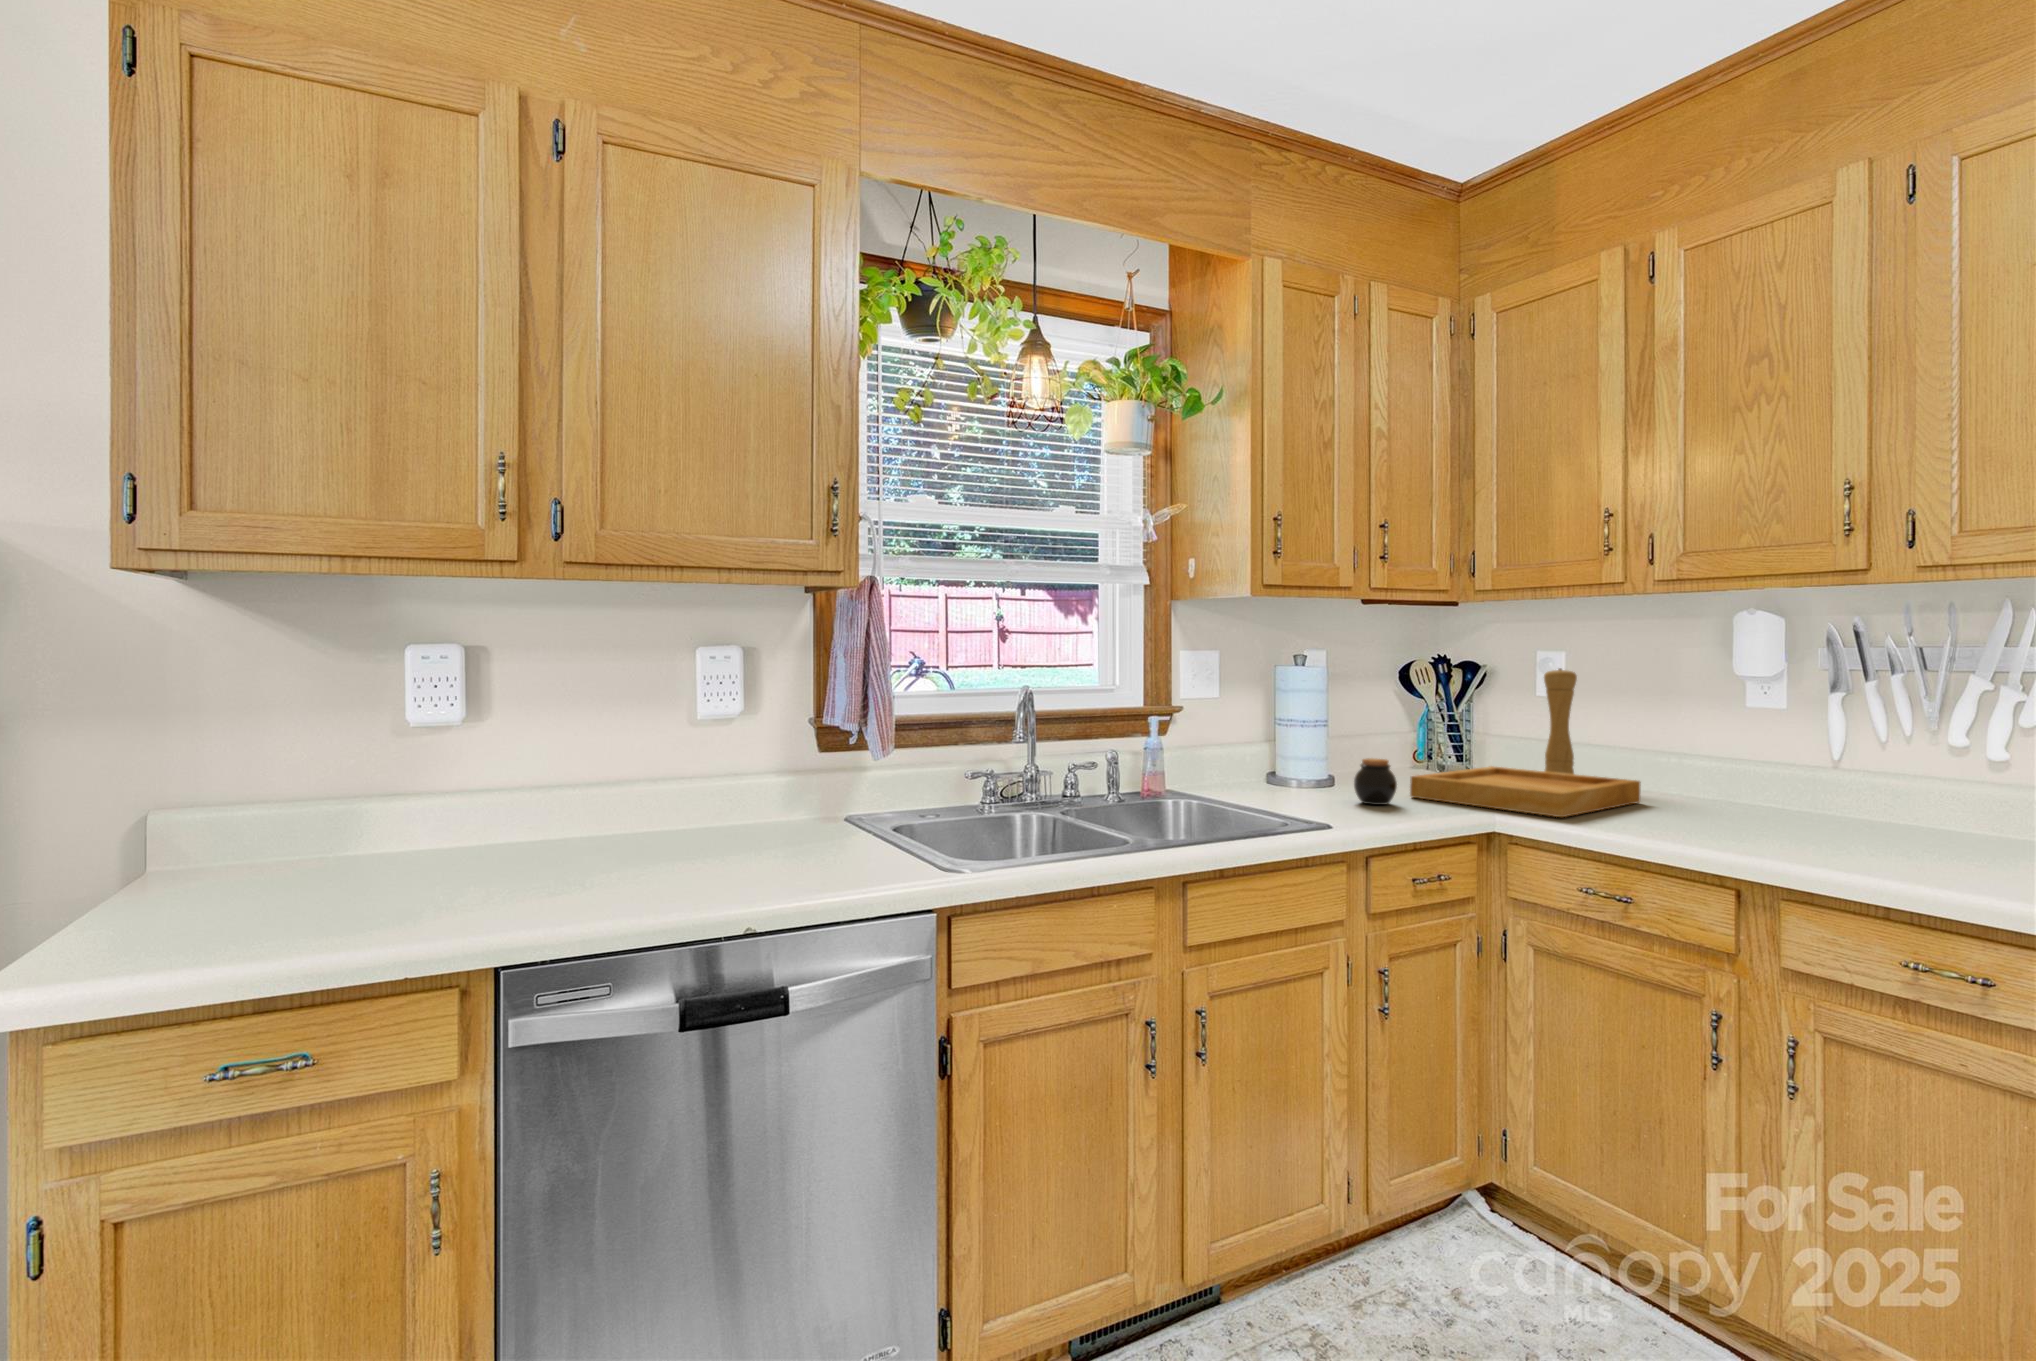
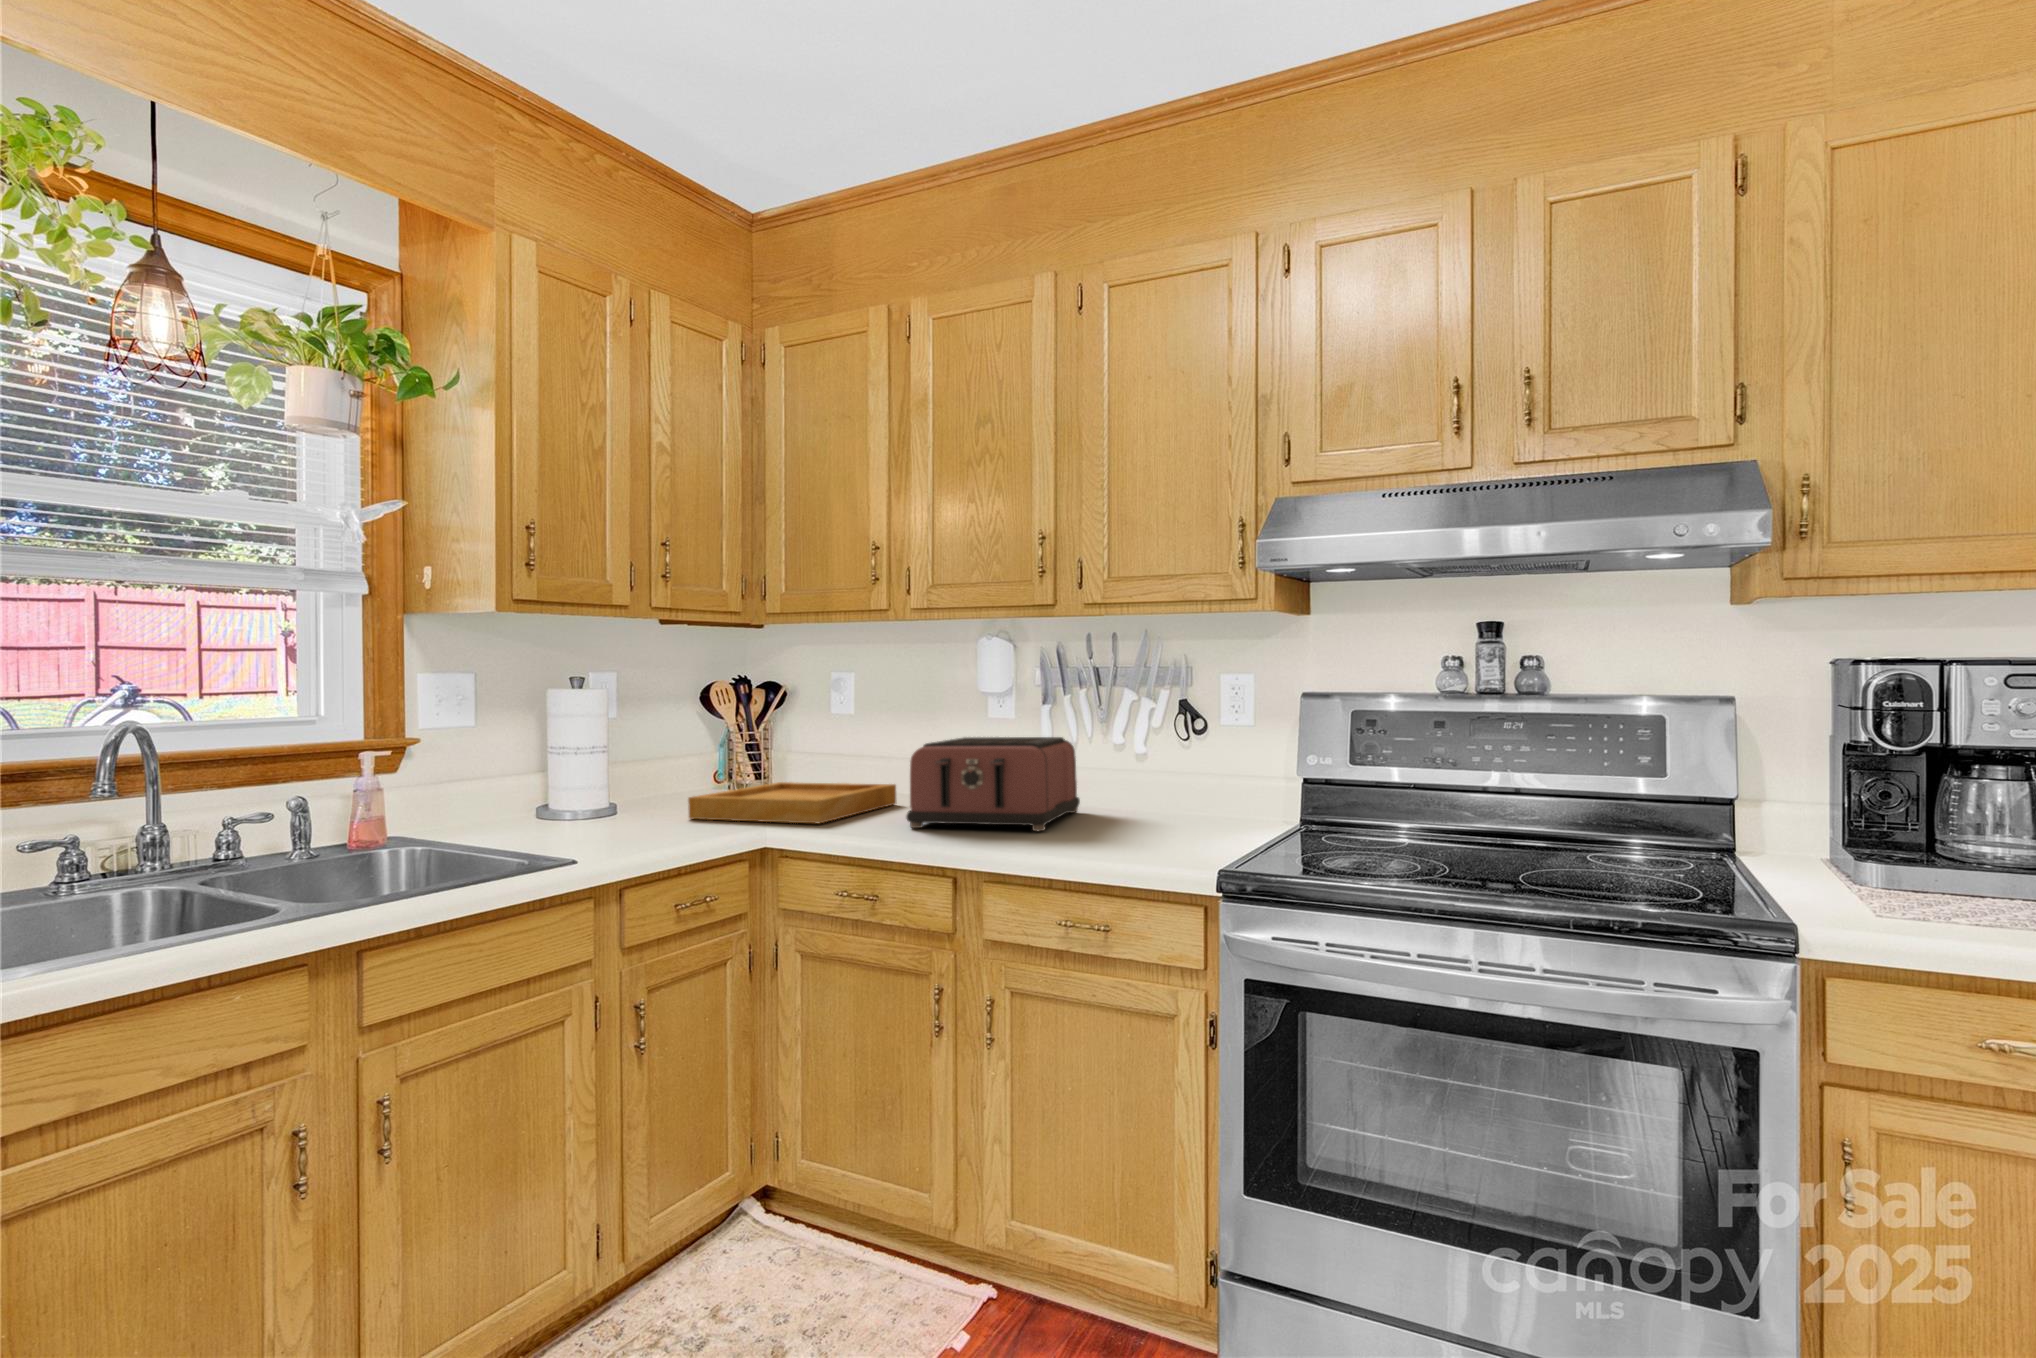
pepper mill: present [1544,668,1577,774] -> none [824,686,853,795]
toaster: none [1676,736,1923,859] -> present [906,737,1080,831]
jar: present [1354,758,1397,805] -> none [622,781,668,830]

